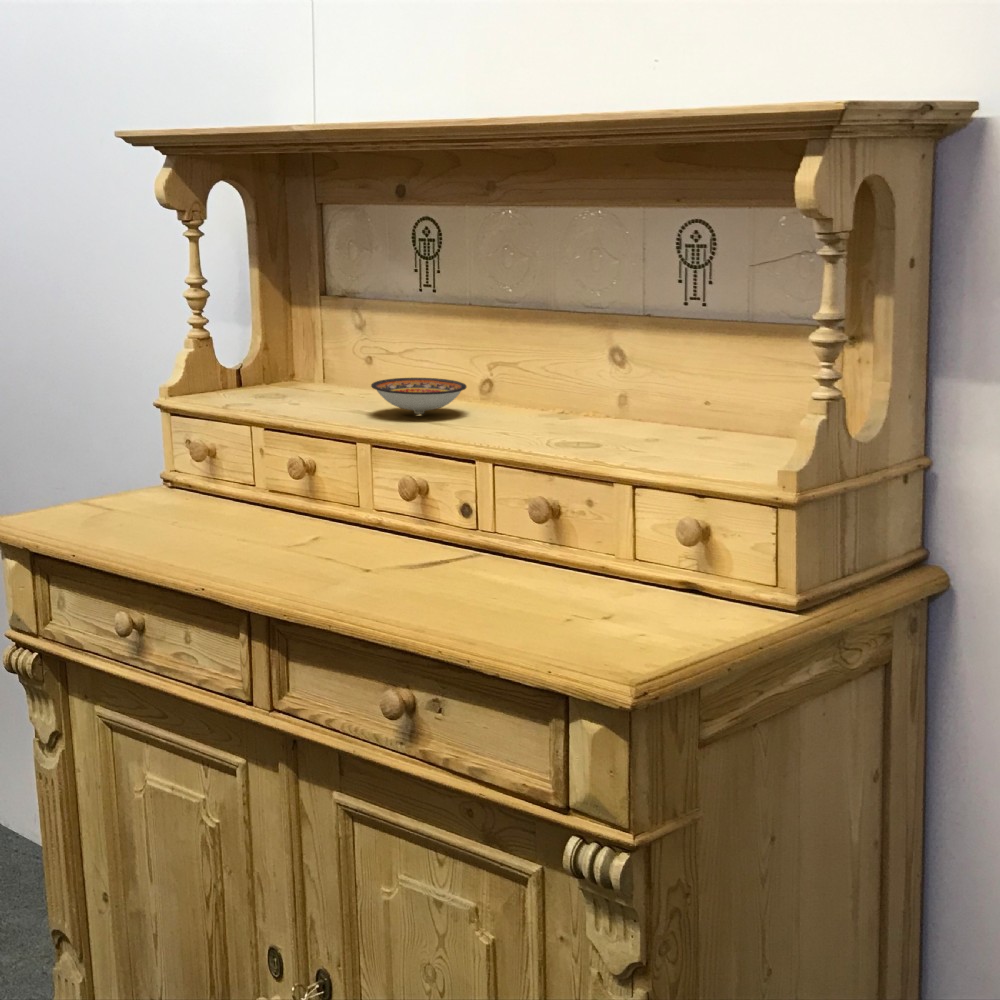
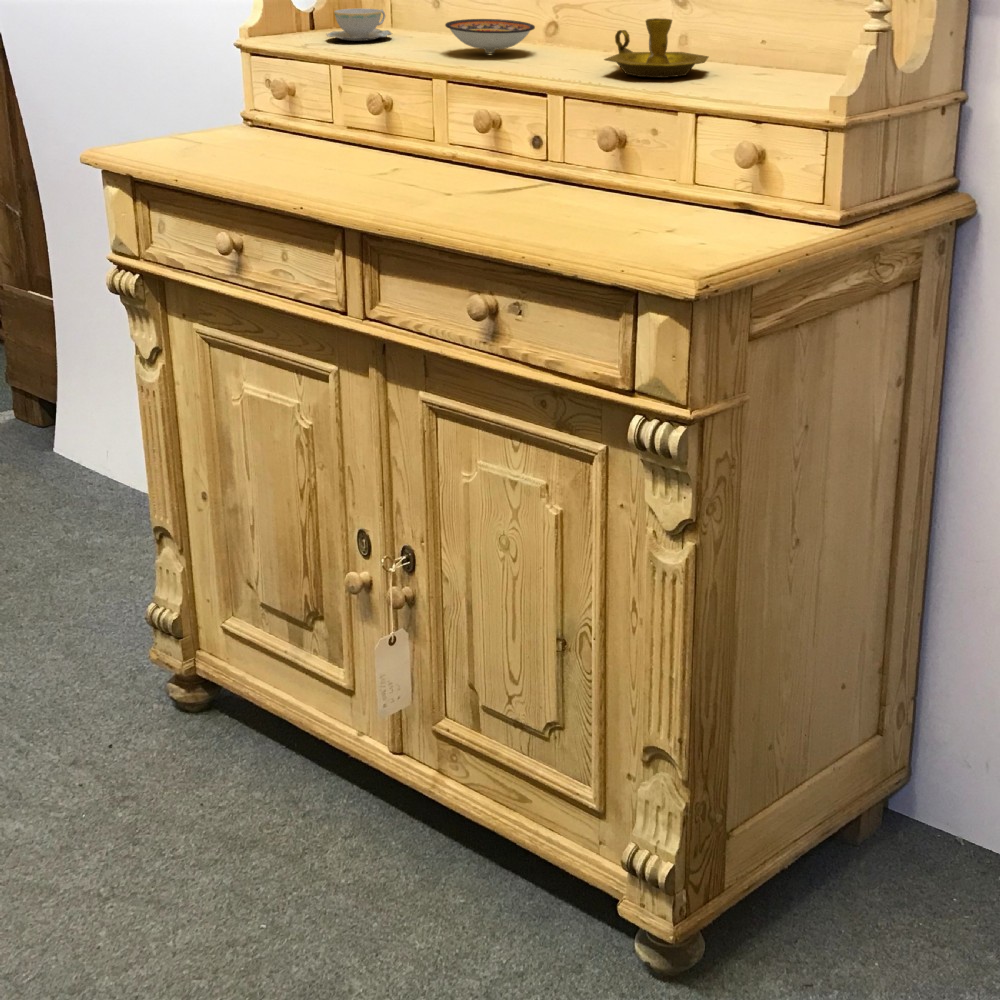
teacup: none [250,366,320,400] -> present [326,9,392,41]
candlestick: none [536,380,651,443] -> present [604,18,708,78]

